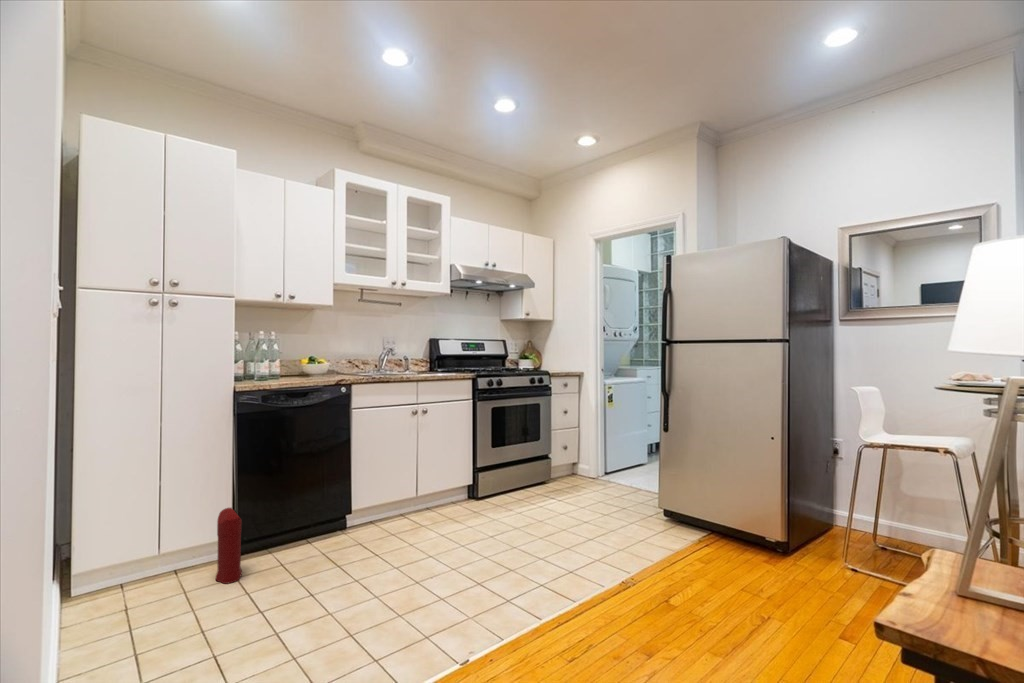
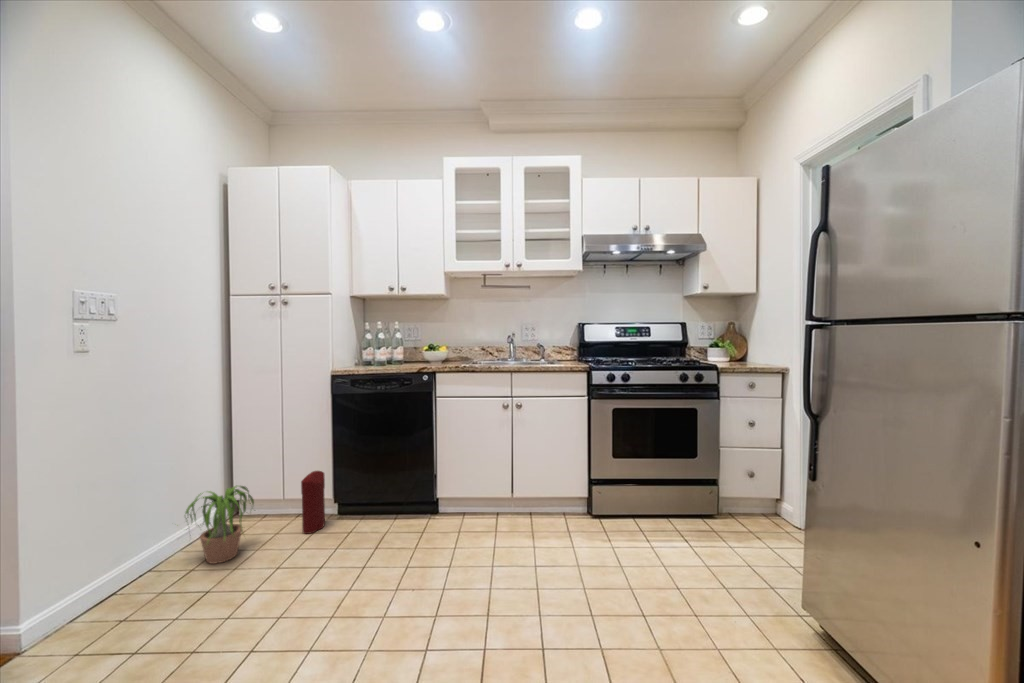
potted plant: none [91,535,218,639] -> present [186,486,254,564]

